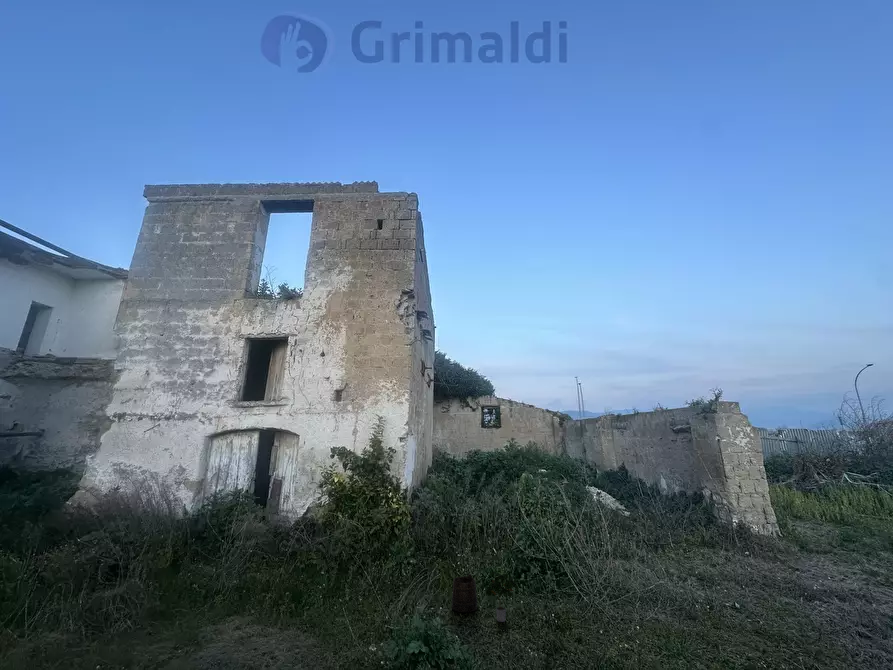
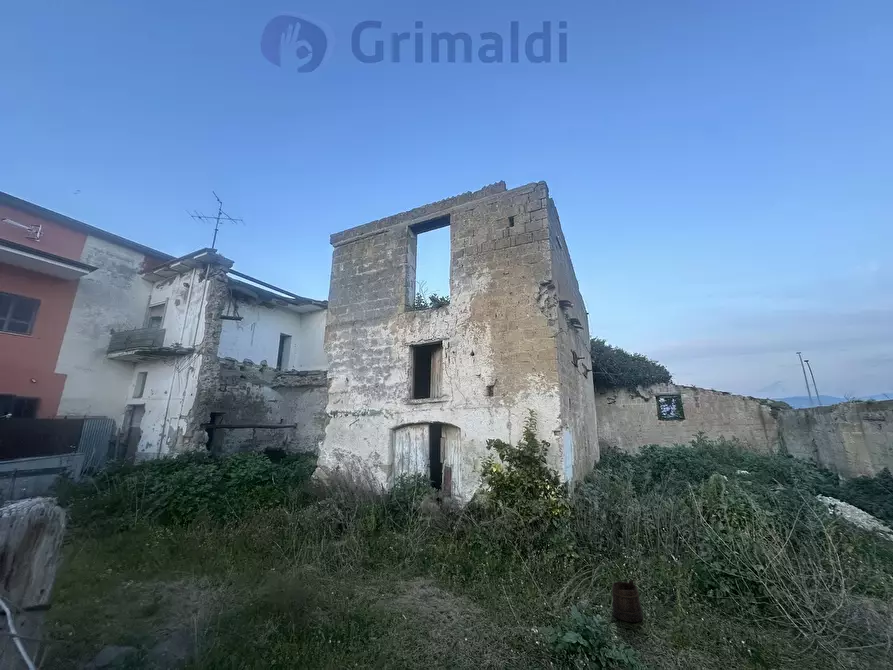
potted plant: present [485,572,518,622] -> none [648,583,687,641]

